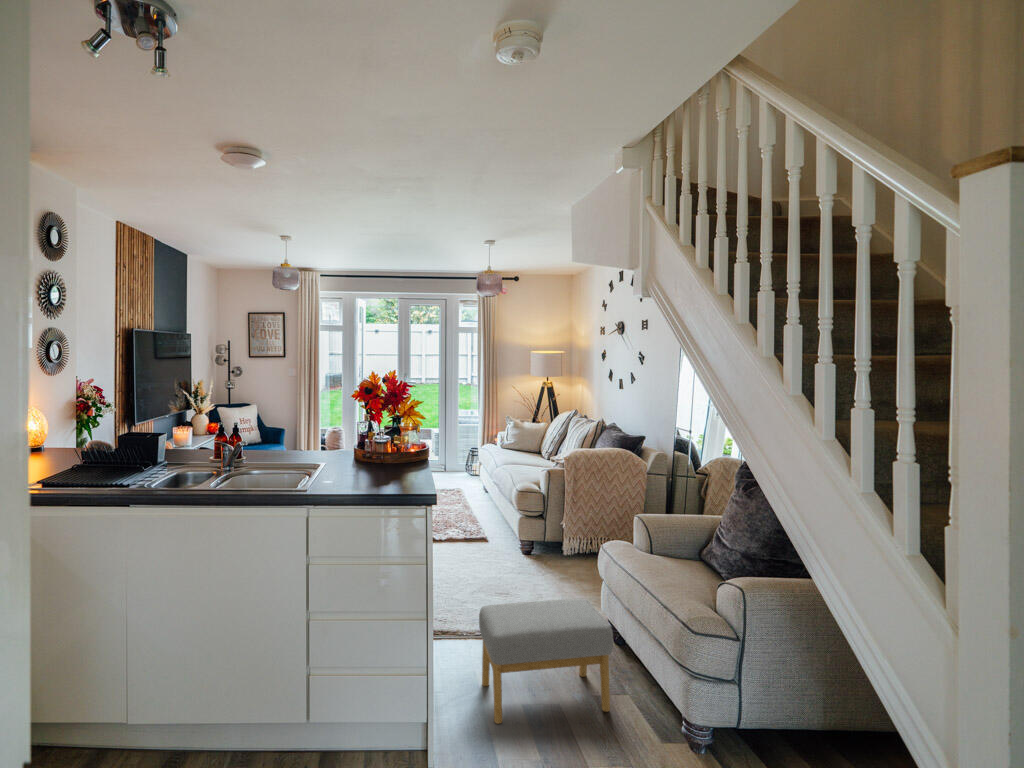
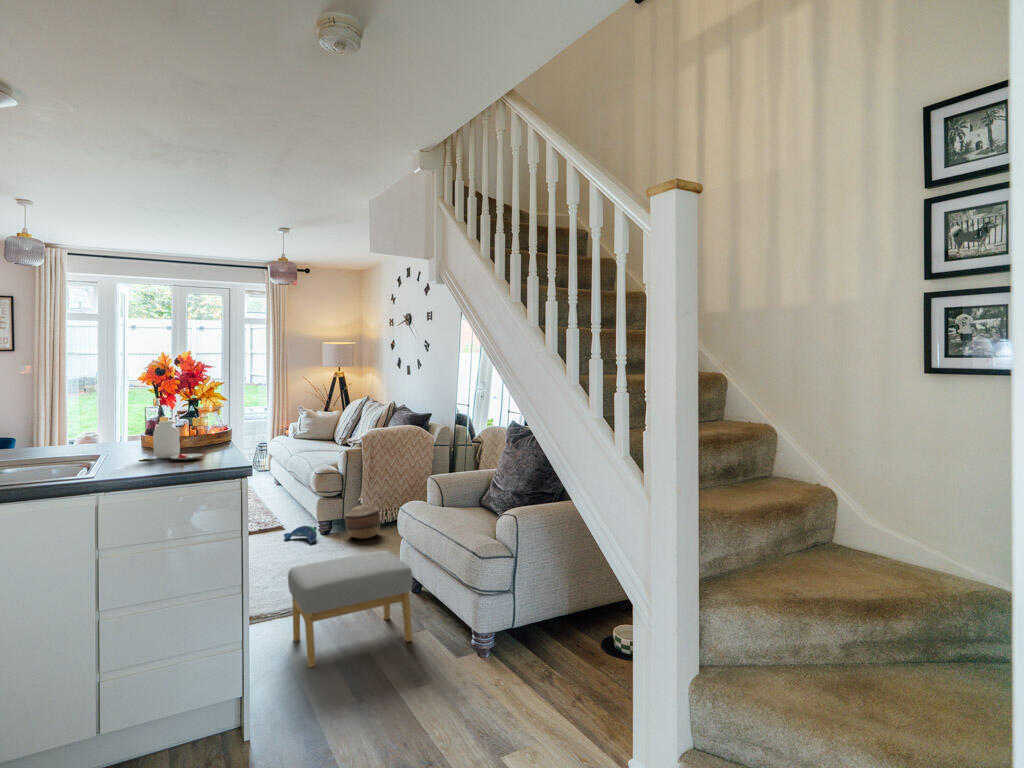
jar: none [340,442,399,485] -> present [143,421,203,460]
basket: none [546,532,583,569] -> present [345,505,381,539]
plush toy: none [484,548,516,568] -> present [284,526,317,544]

